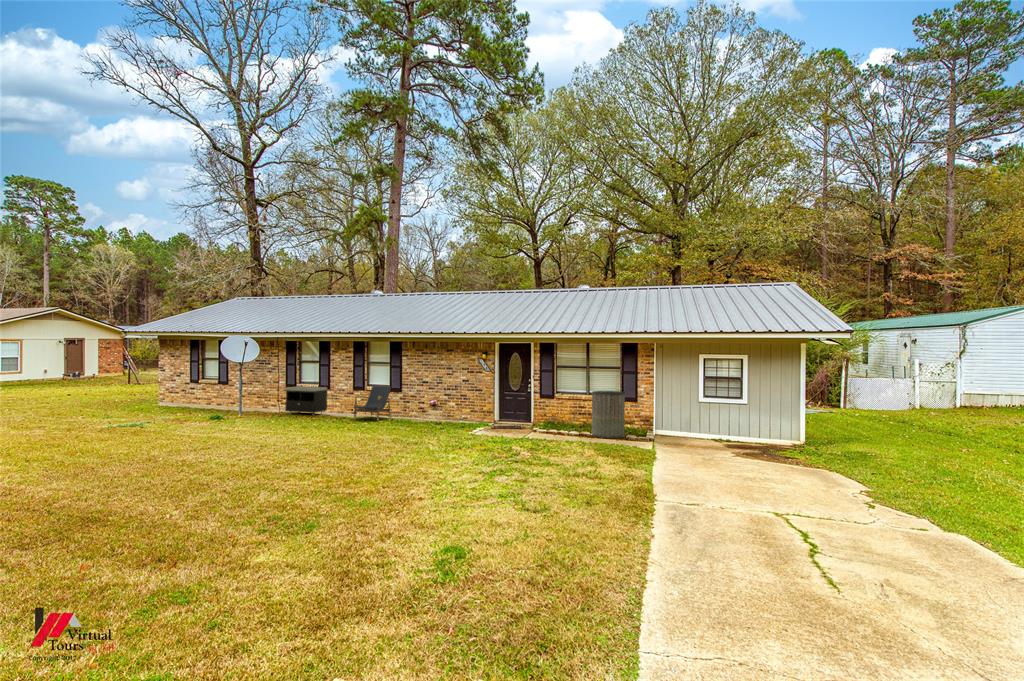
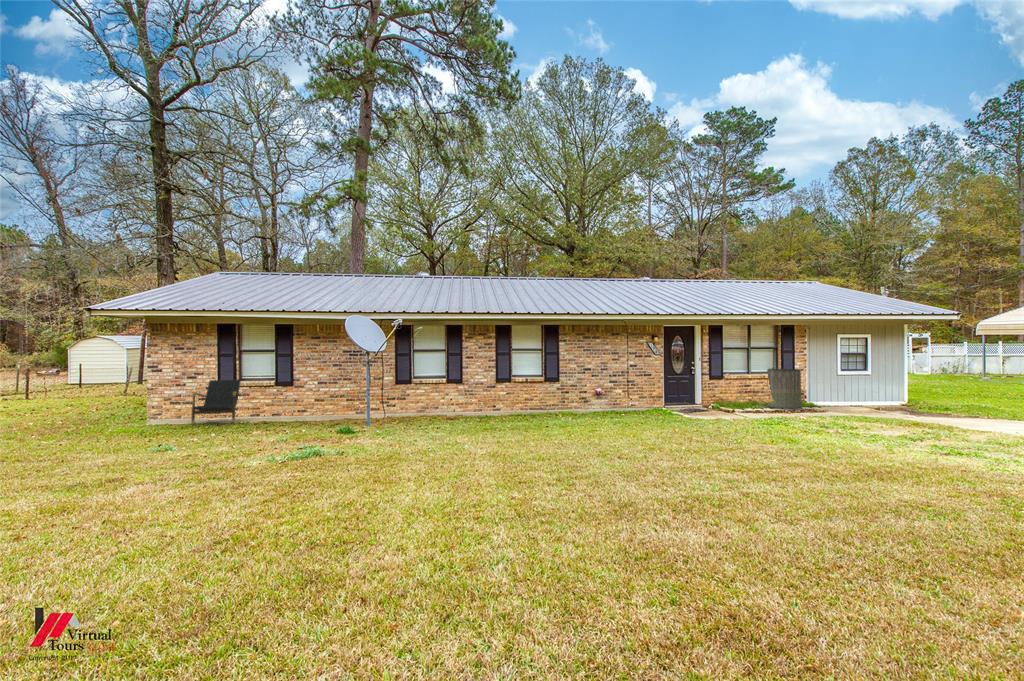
lounge chair: present [354,385,391,421] -> present [191,380,241,425]
storage bench: present [285,386,327,415] -> none [418,381,462,417]

